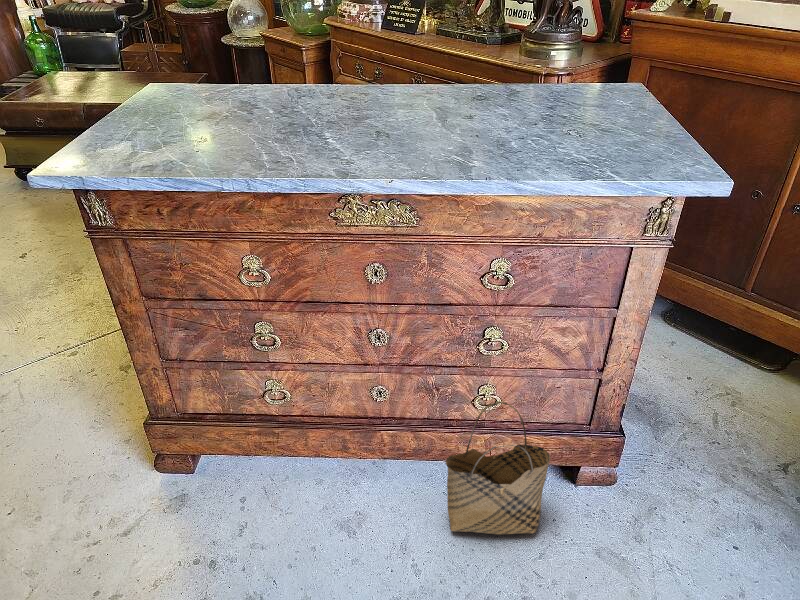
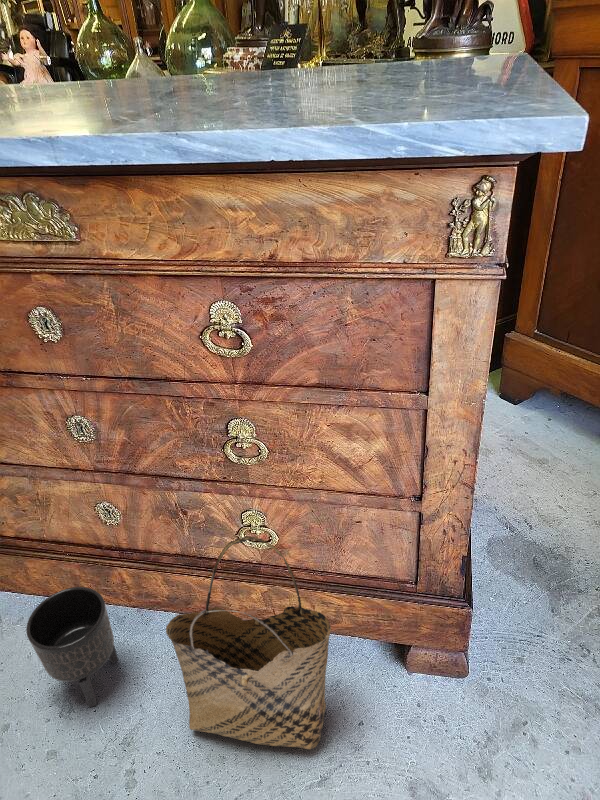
planter: none [337,446,389,527] -> present [26,587,118,707]

